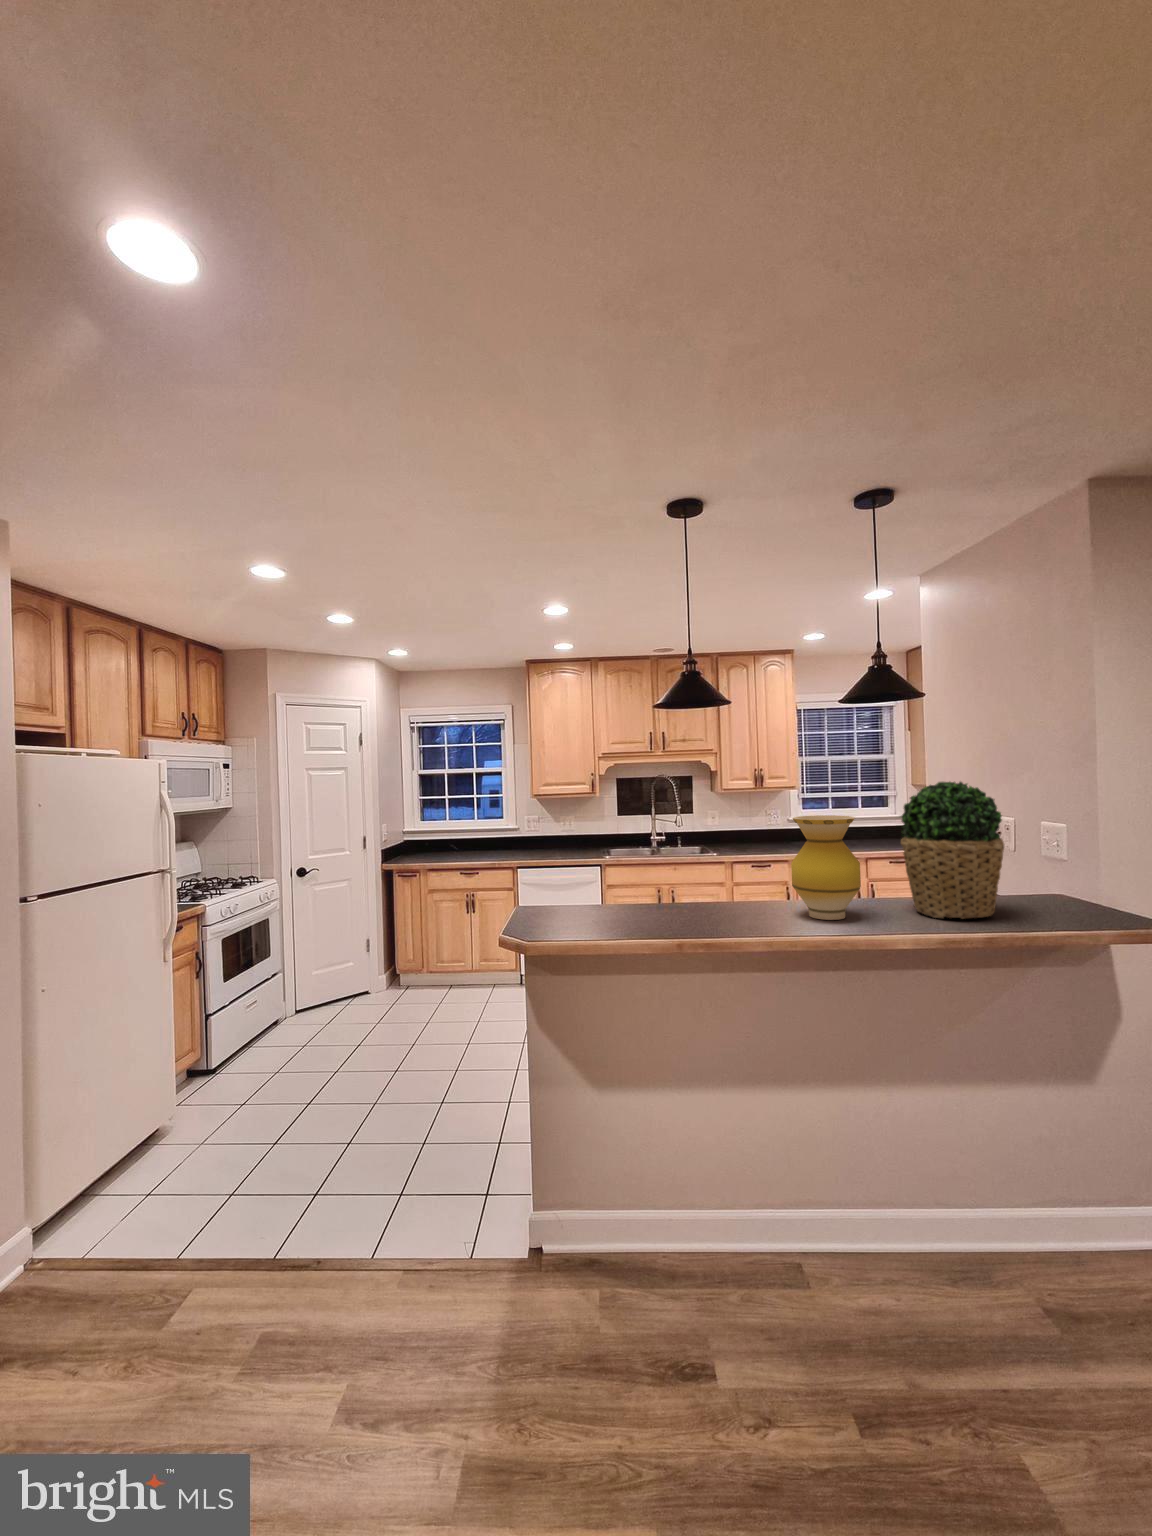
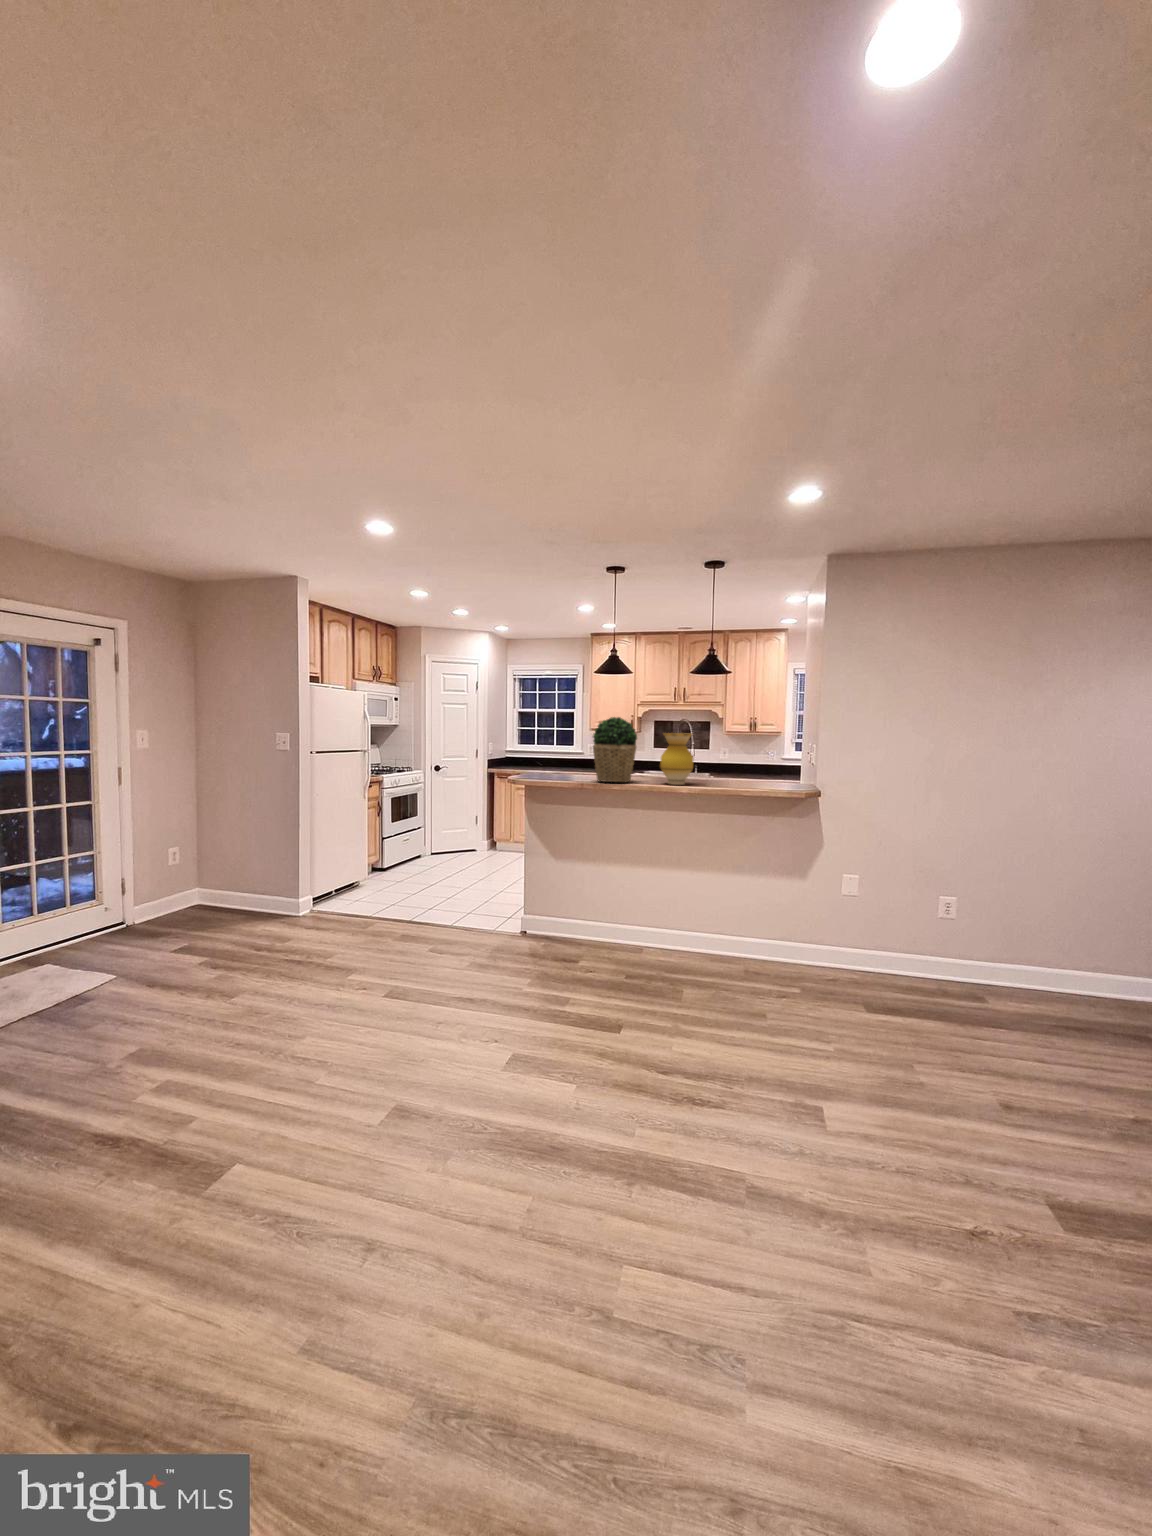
potted plant: present [901,782,1004,919] -> present [593,717,637,782]

